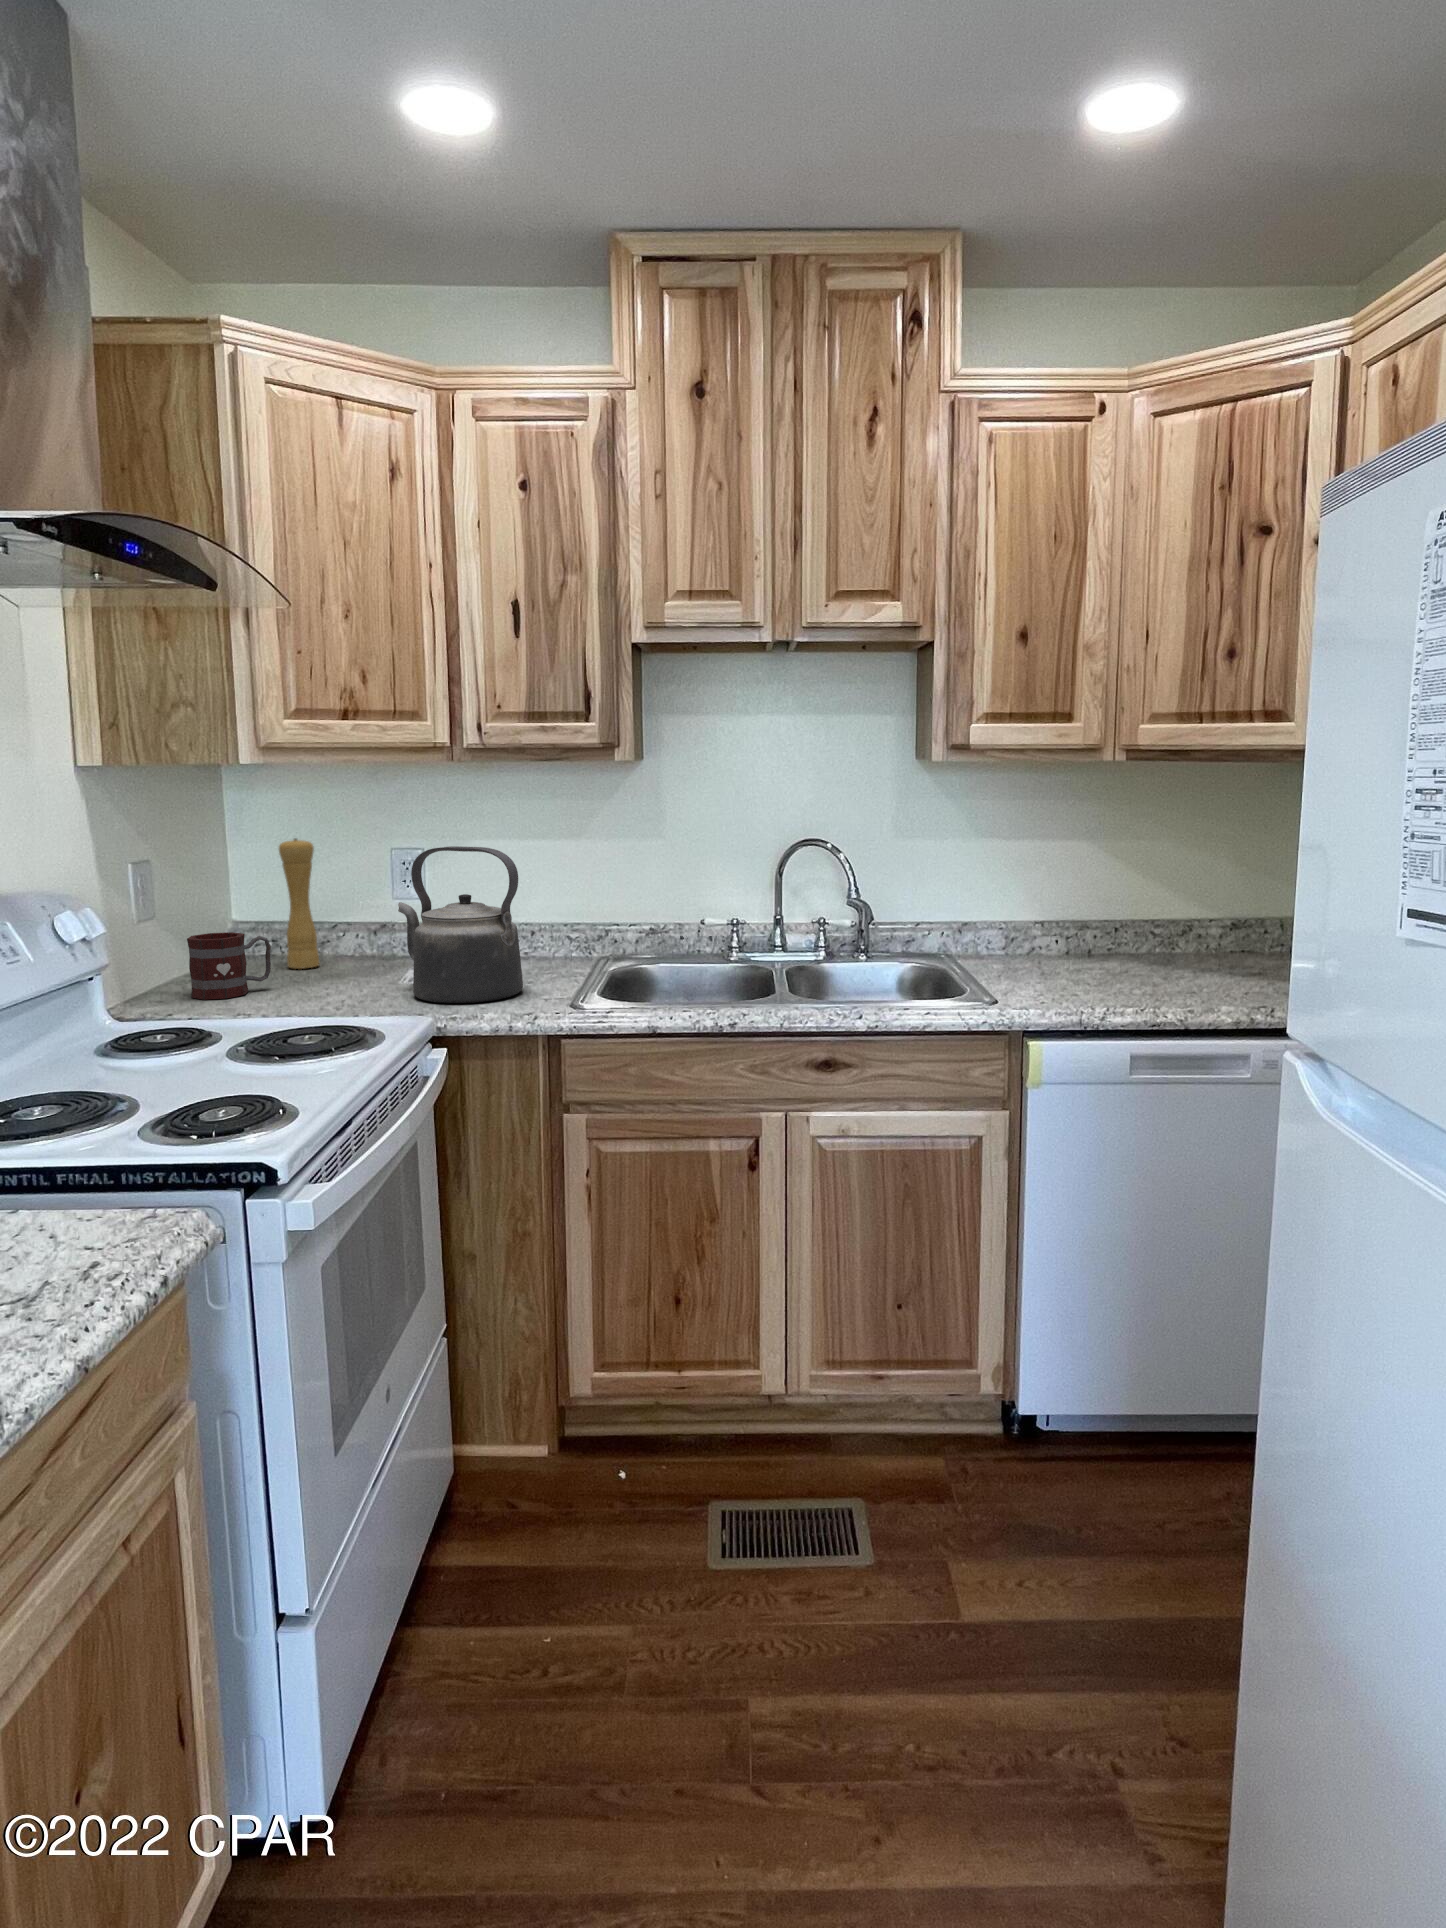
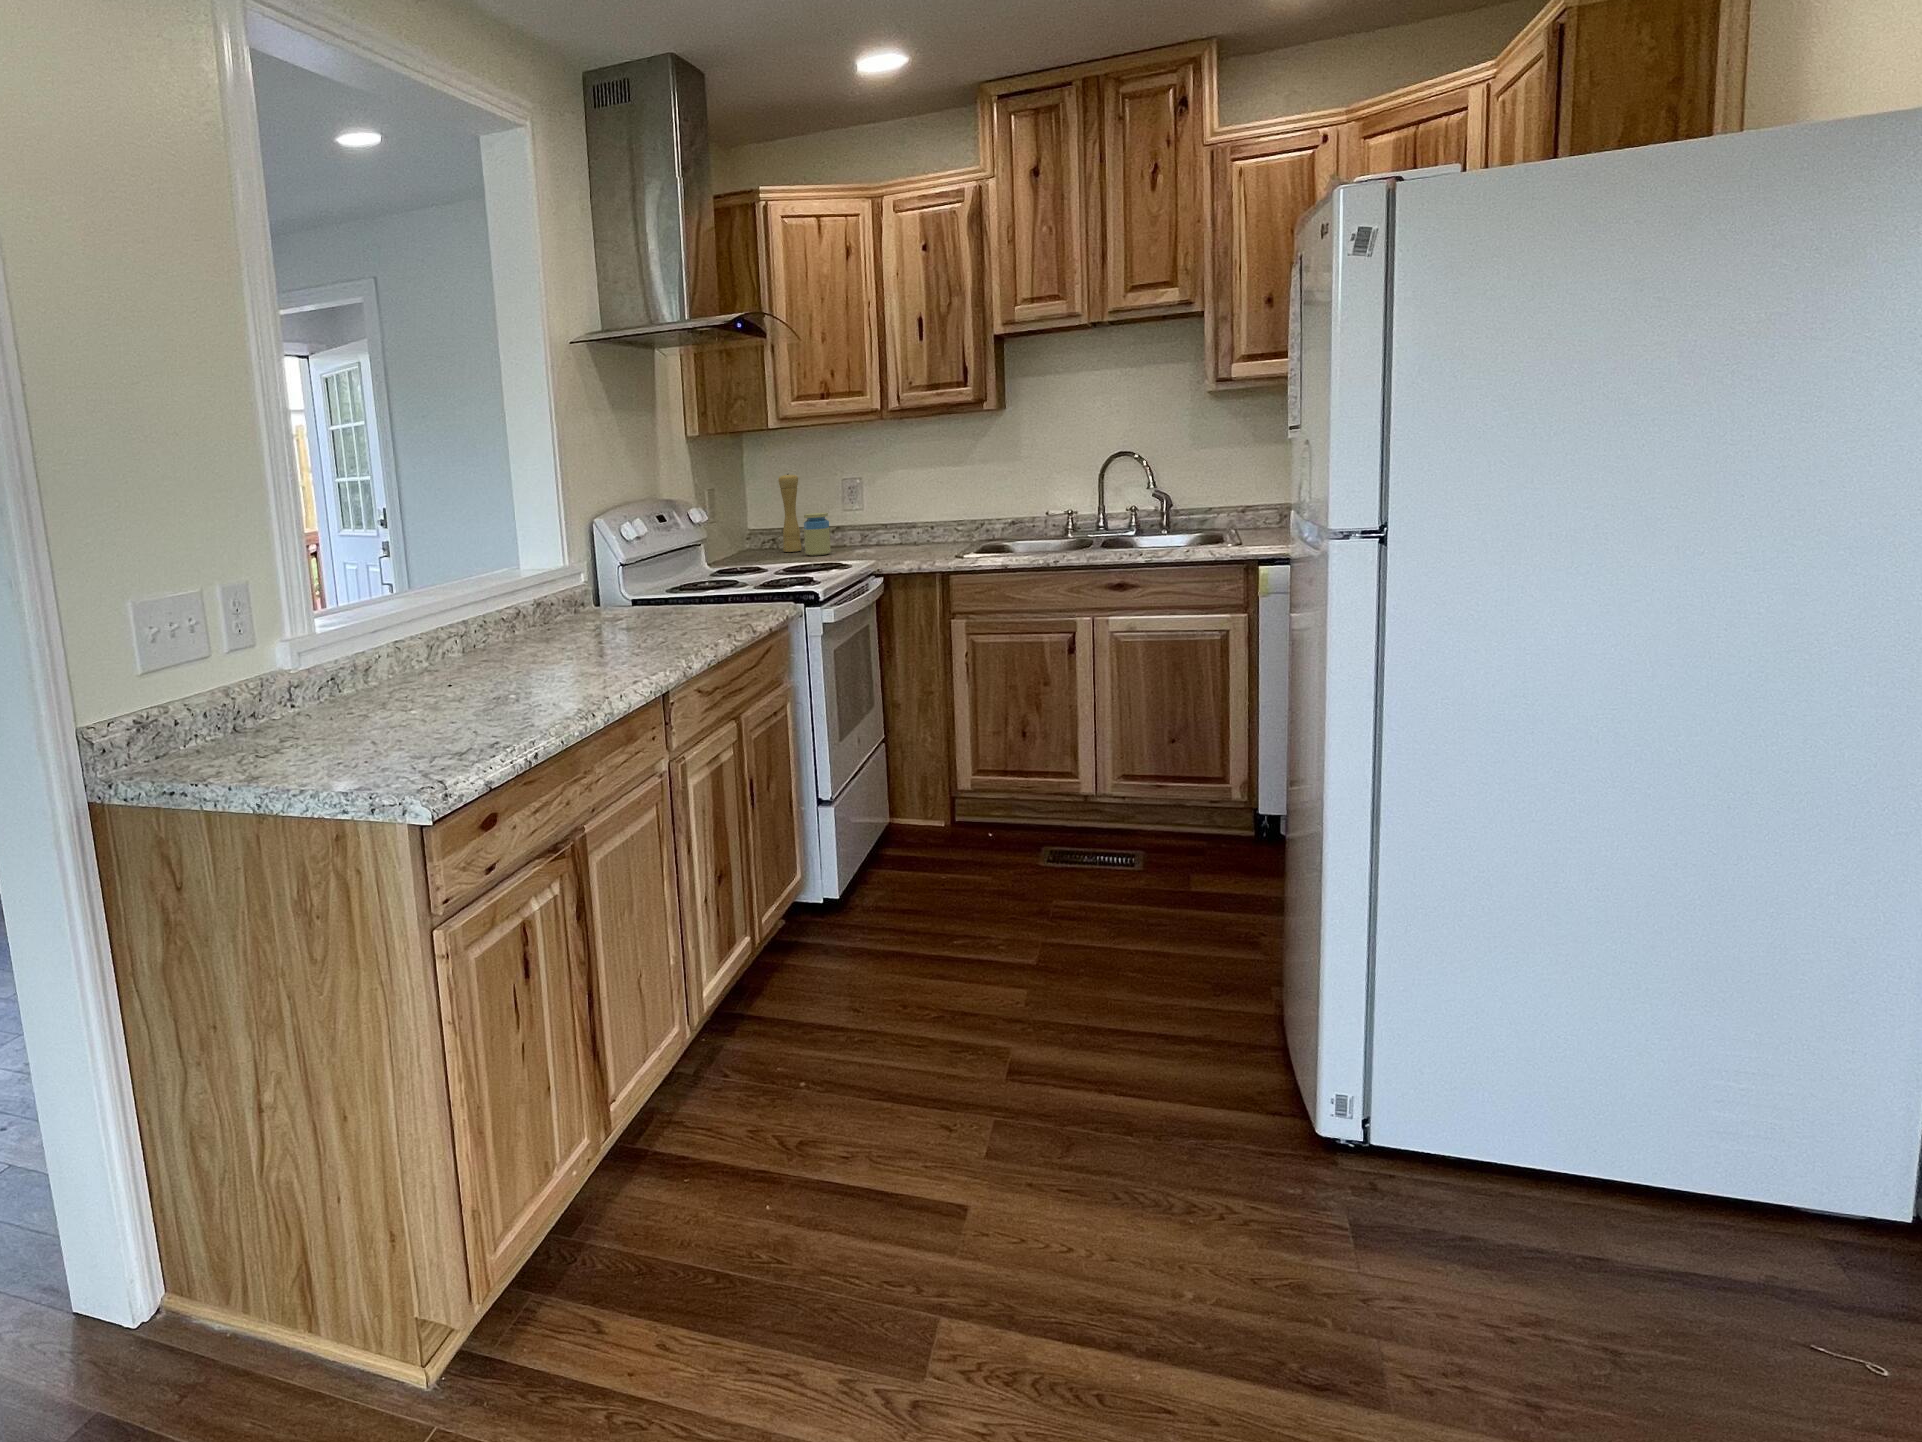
kettle: present [398,846,523,1003] -> none [853,468,927,558]
jar: none [315,910,363,985] -> present [804,513,831,556]
mug: present [187,932,271,1000] -> none [739,526,781,562]

